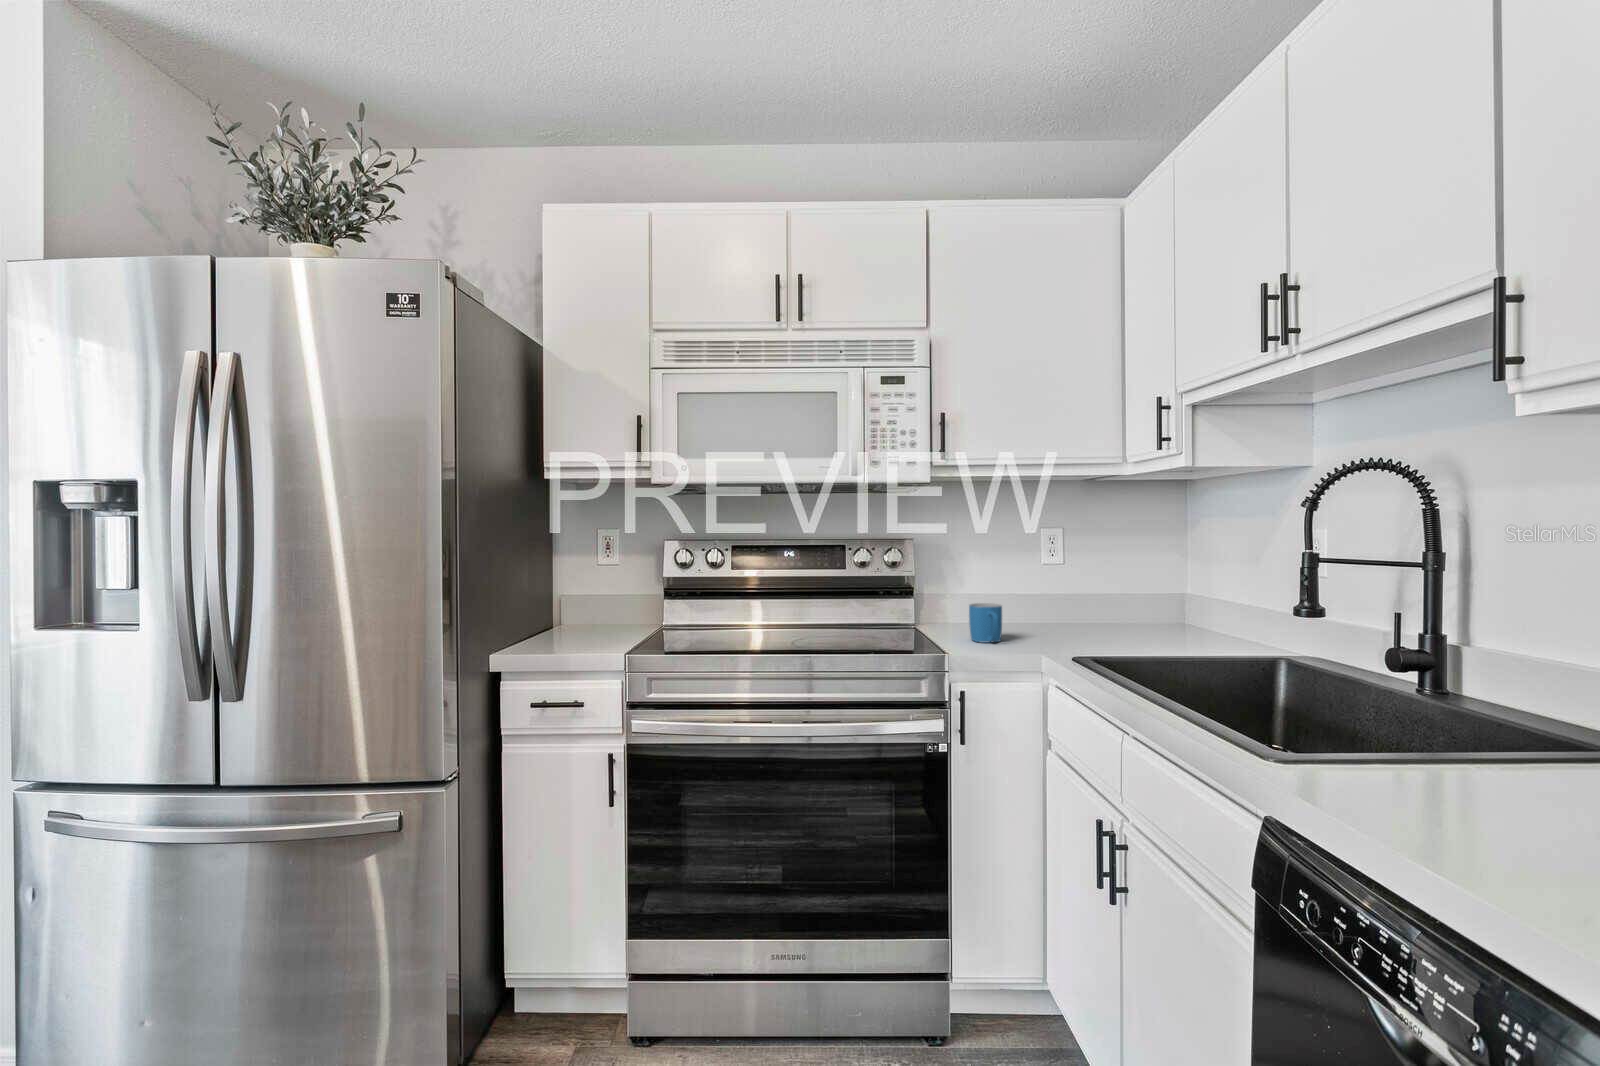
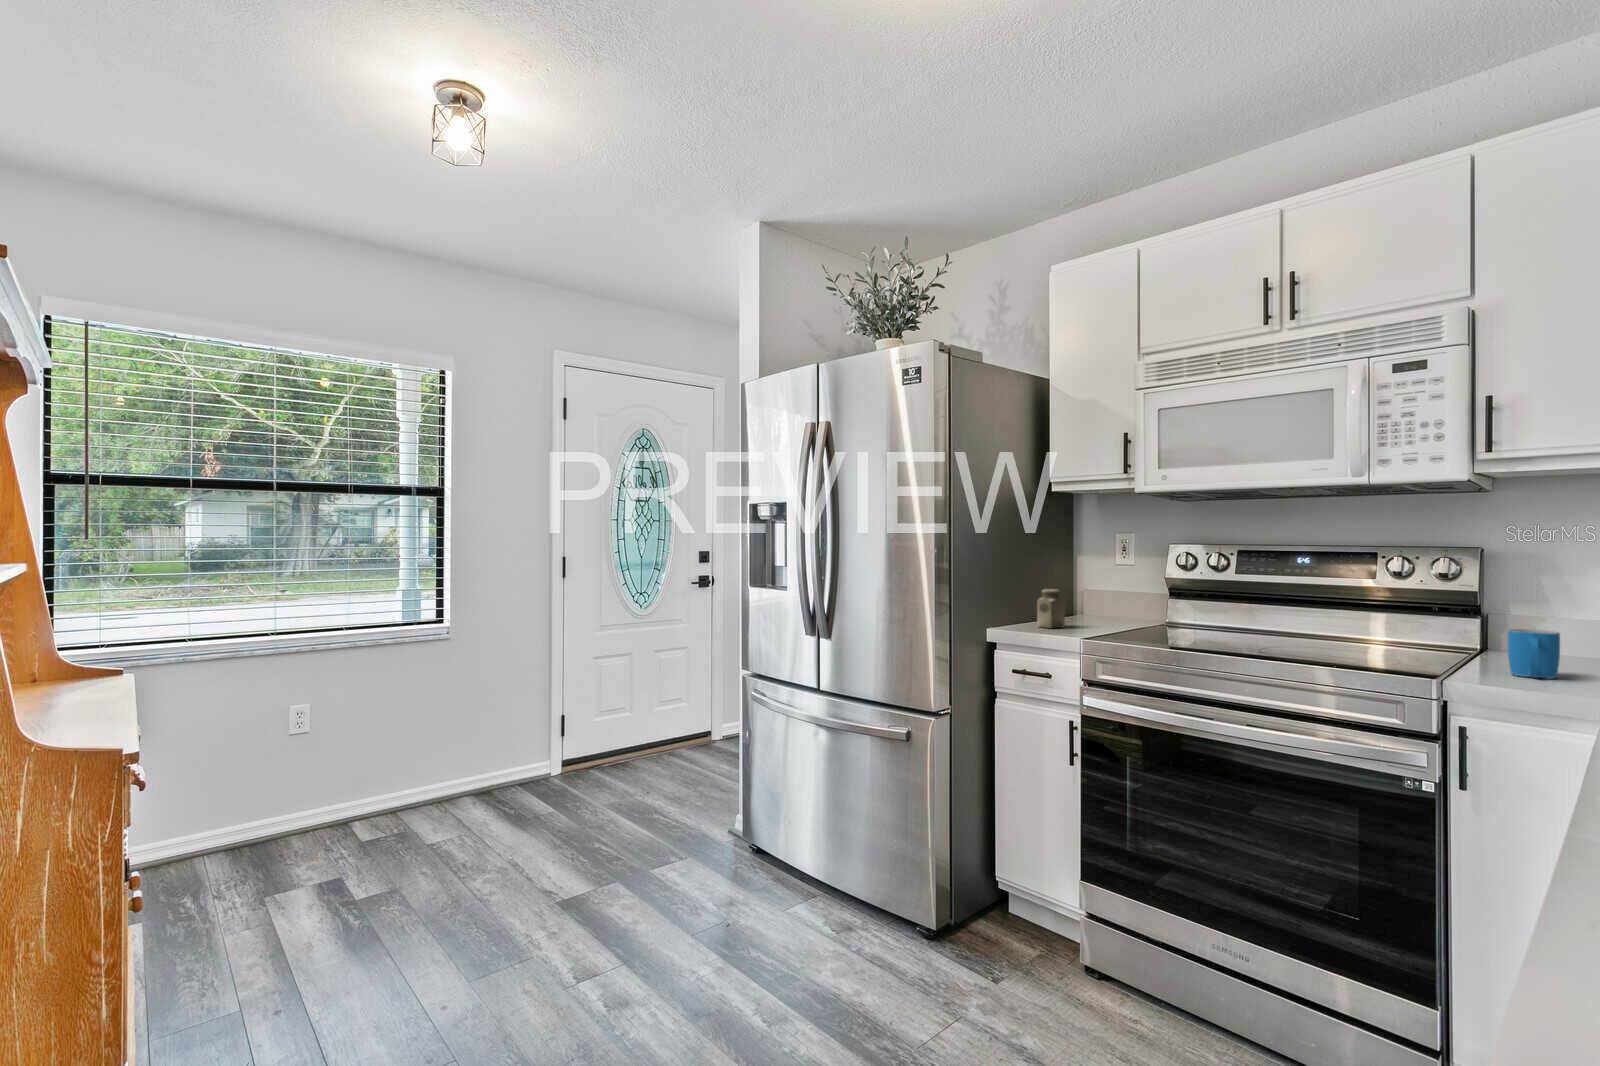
salt shaker: none [542,599,575,646] -> present [1037,589,1065,628]

